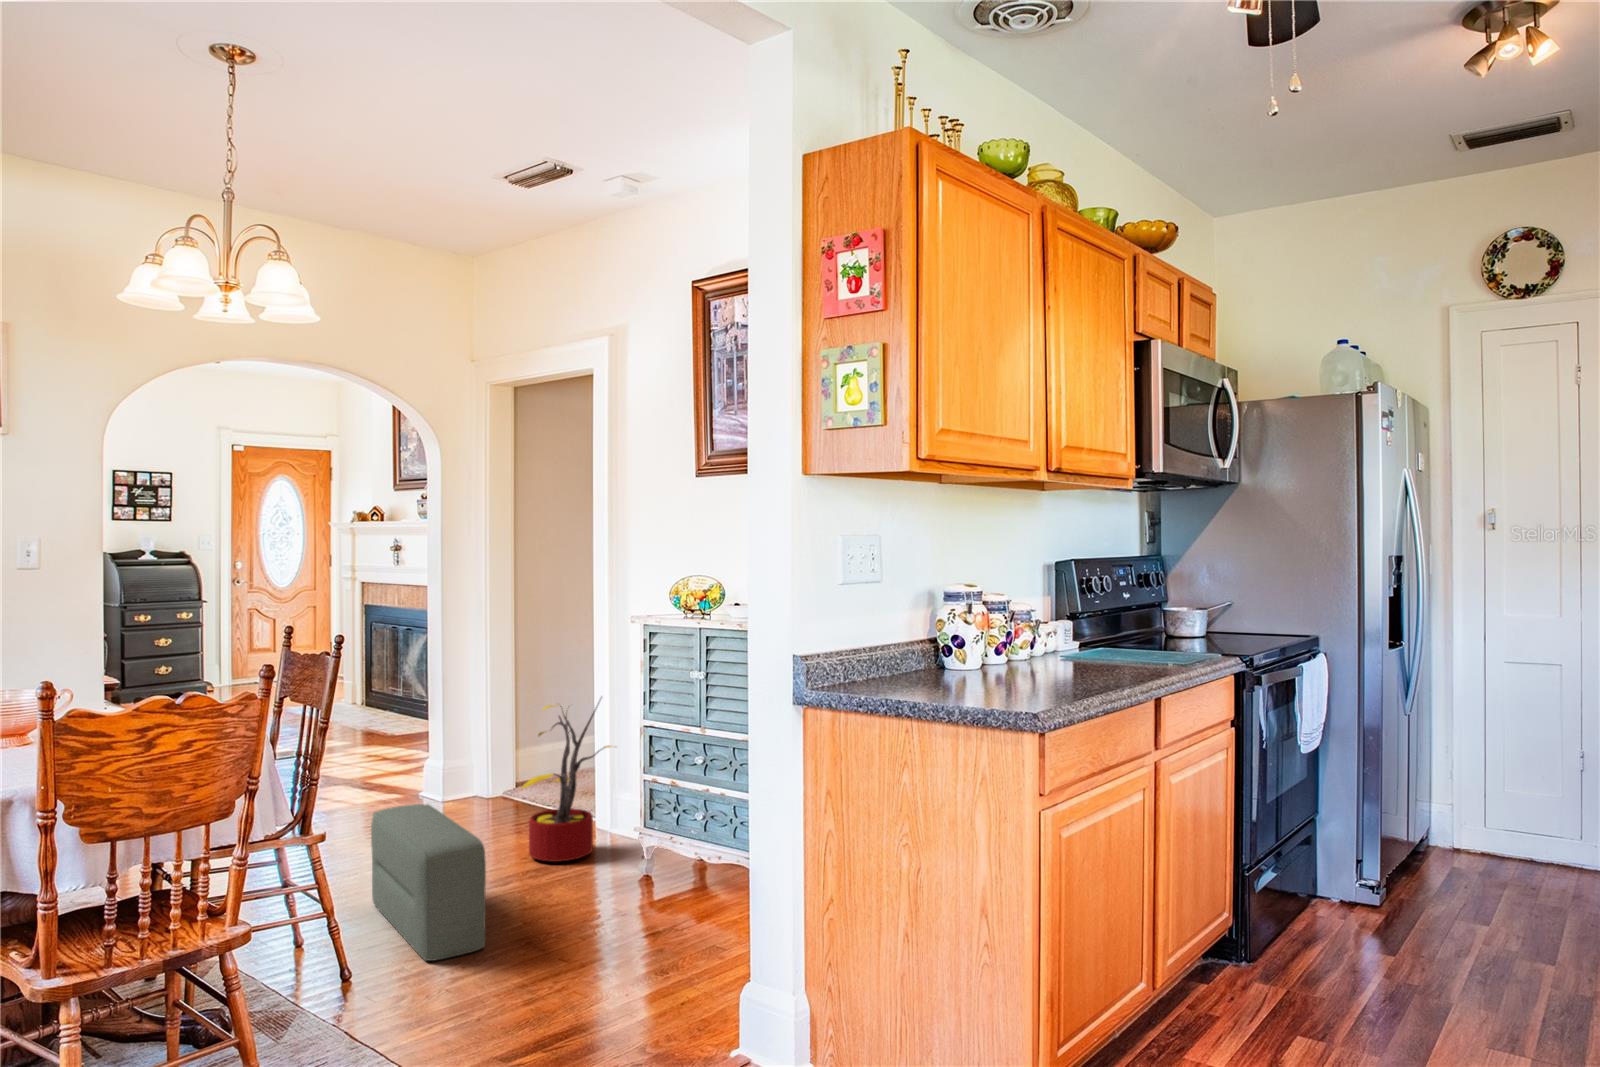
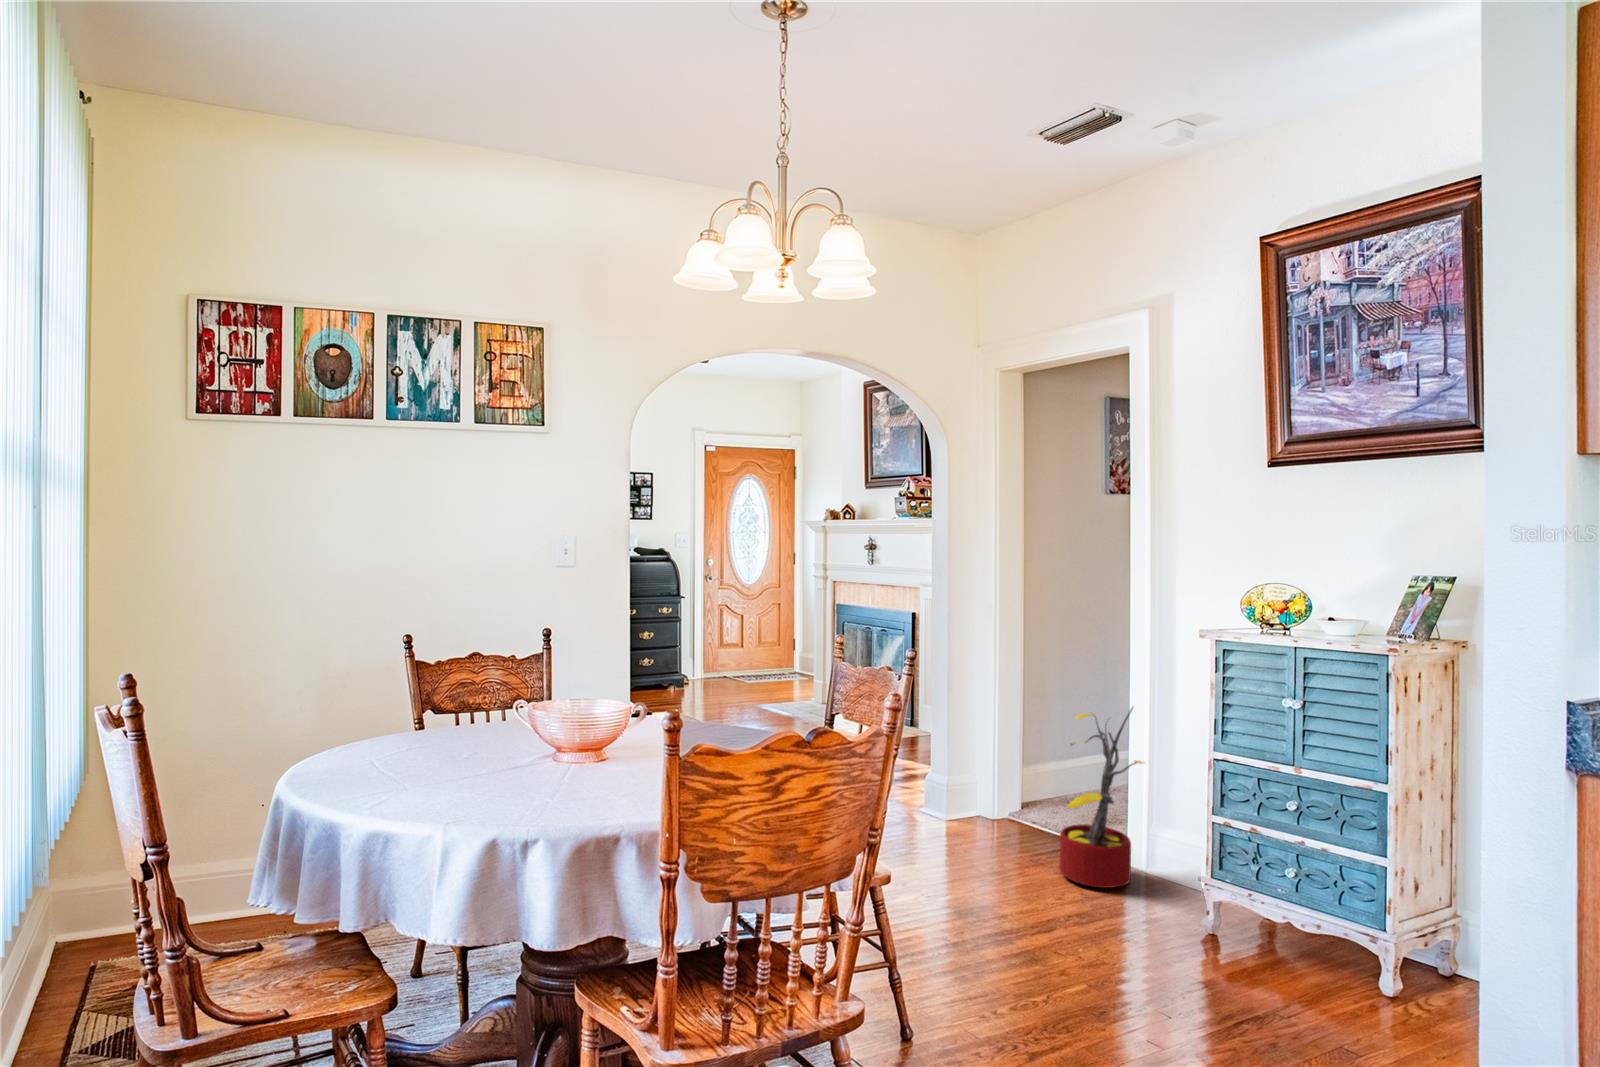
pouf: present [371,804,486,961] -> none [916,813,1063,1015]

